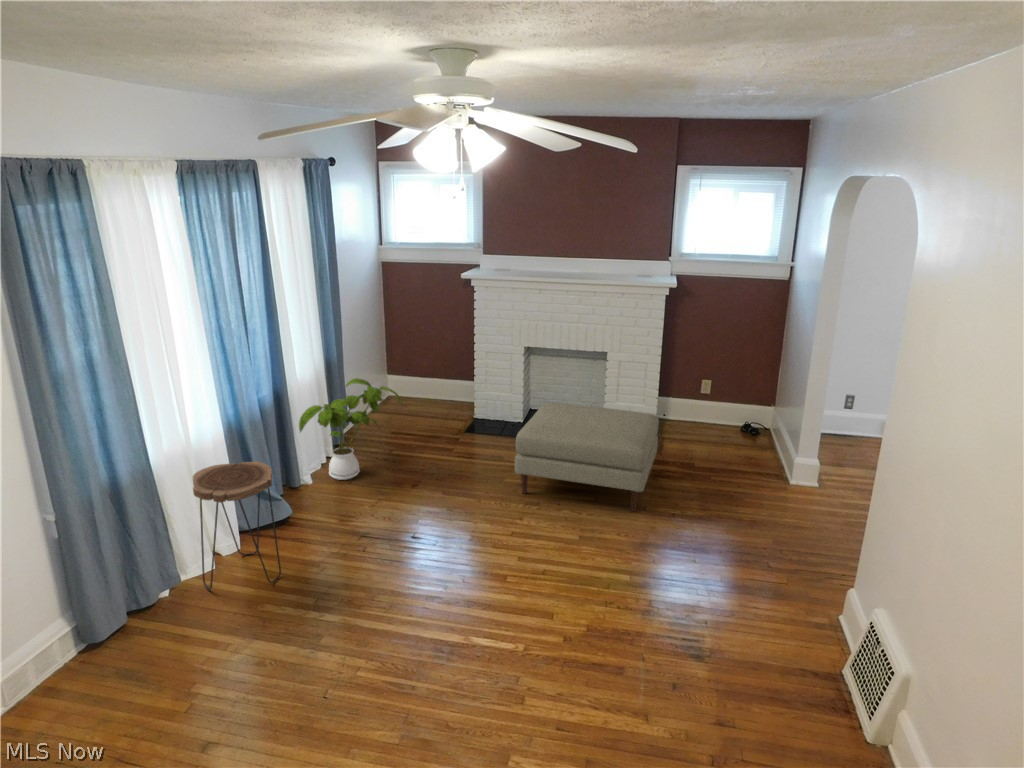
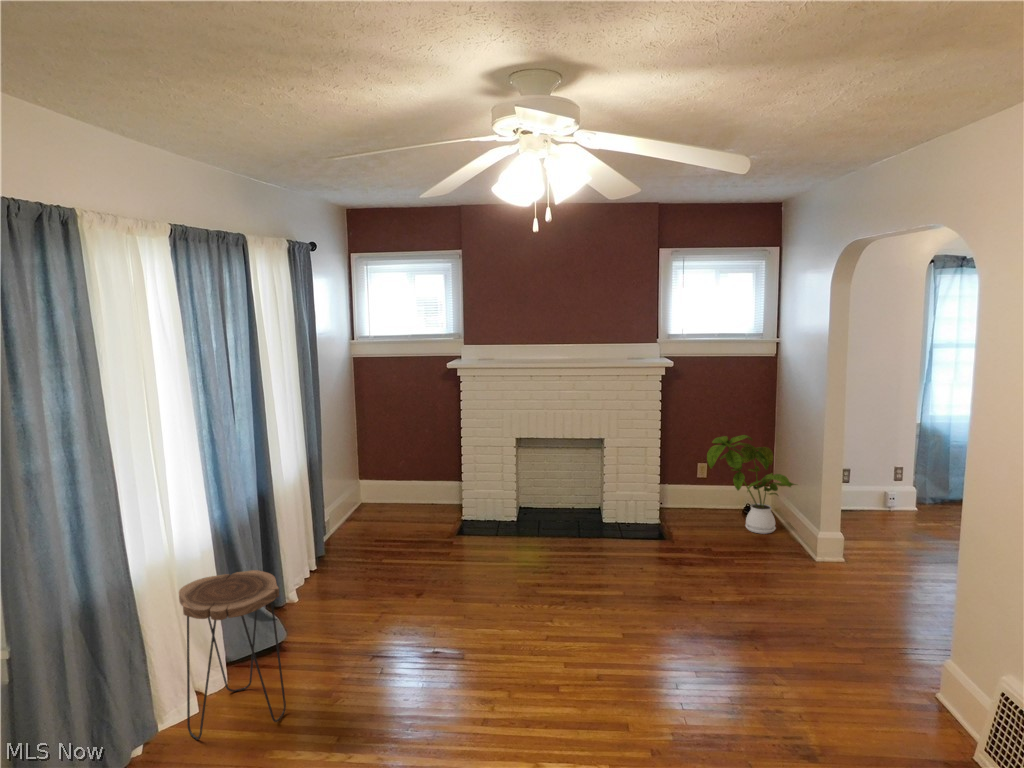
house plant: present [299,378,402,480] -> present [707,435,796,534]
ottoman: present [515,402,659,511] -> none [534,491,681,602]

